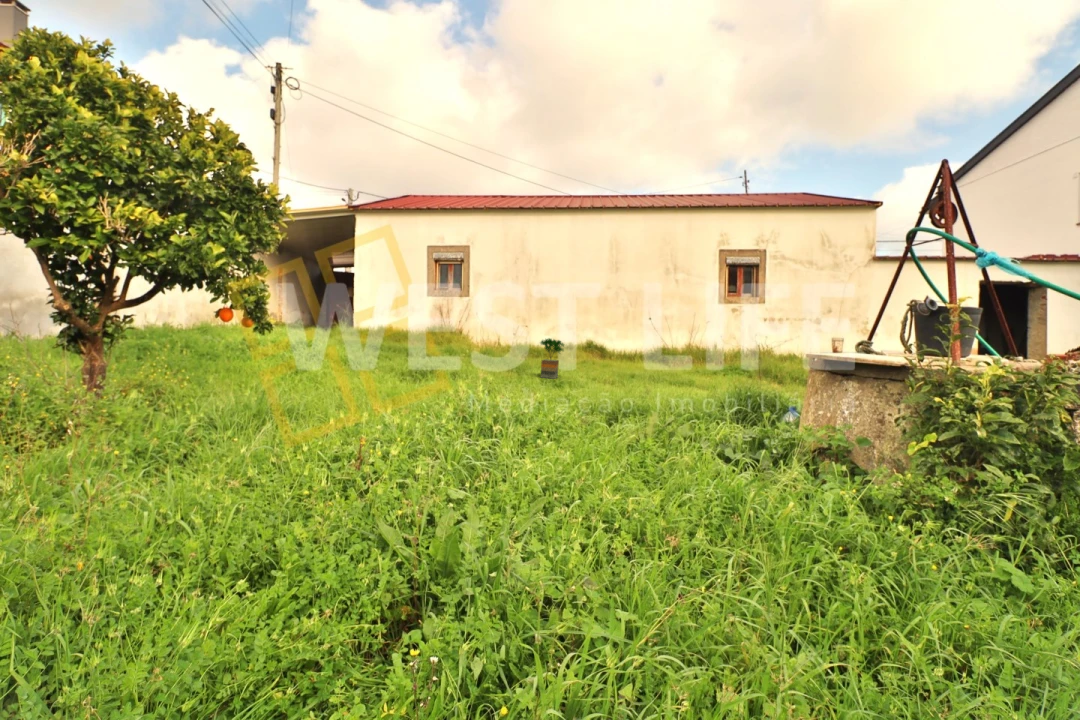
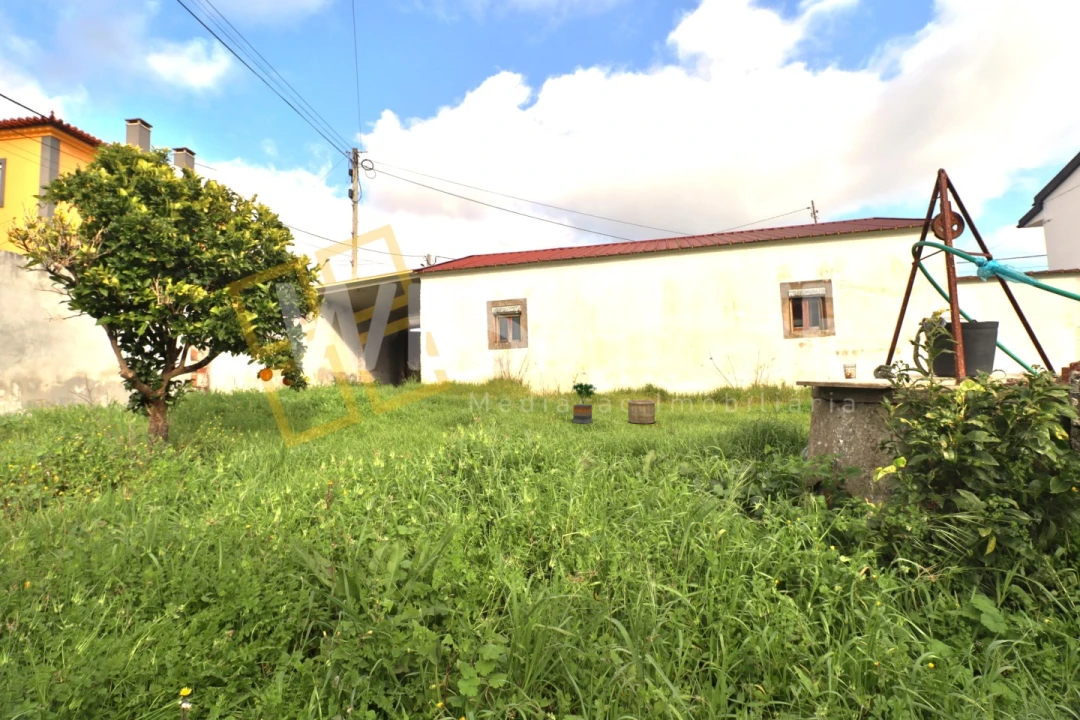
wooden bucket: none [593,357,620,381] -> present [628,400,656,424]

